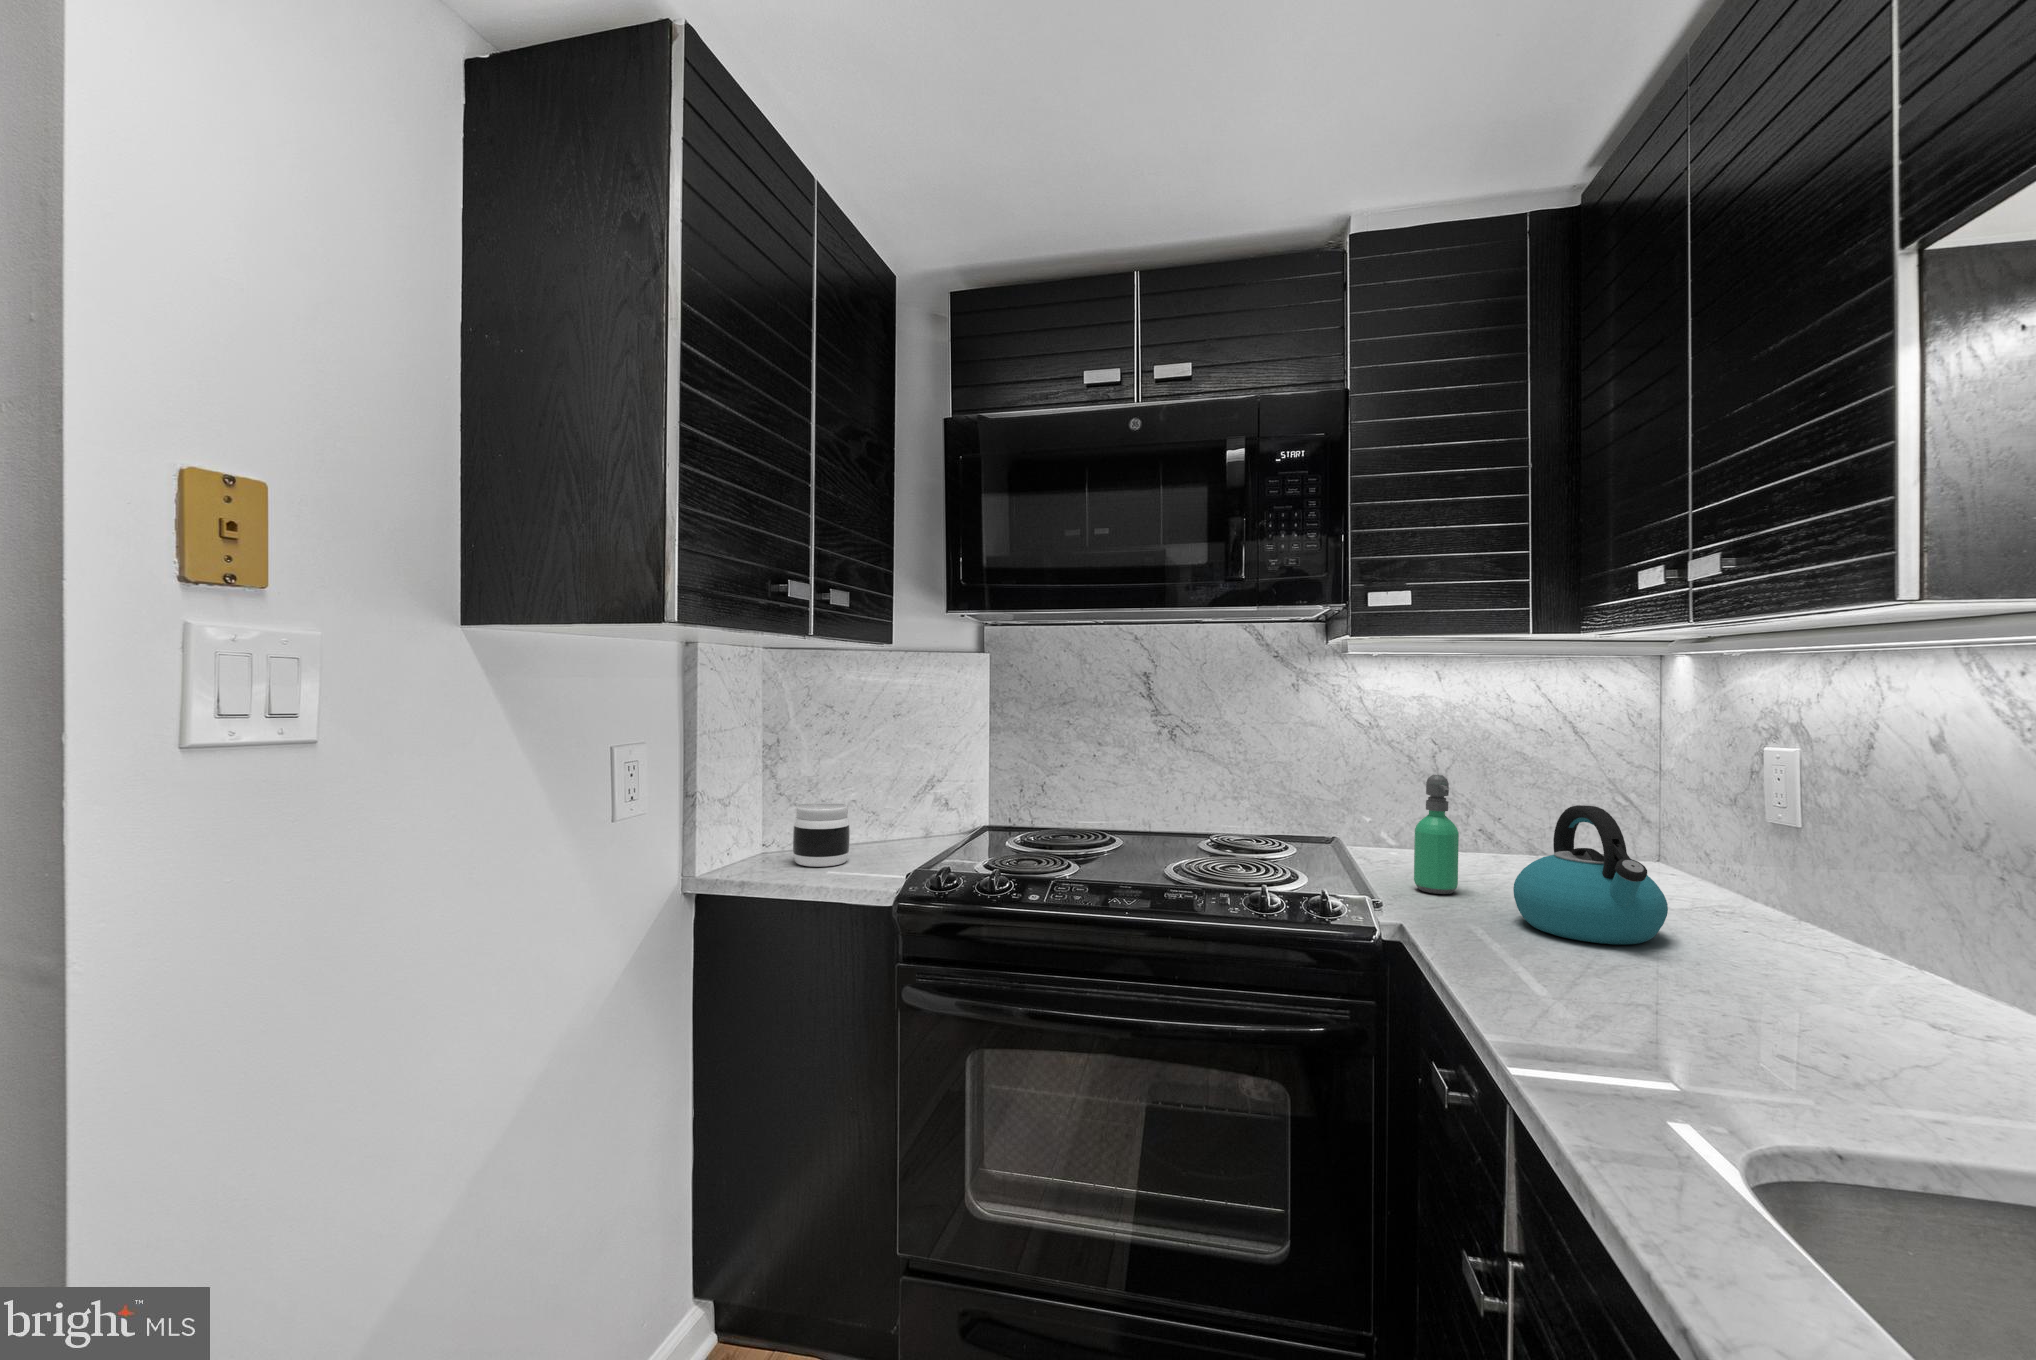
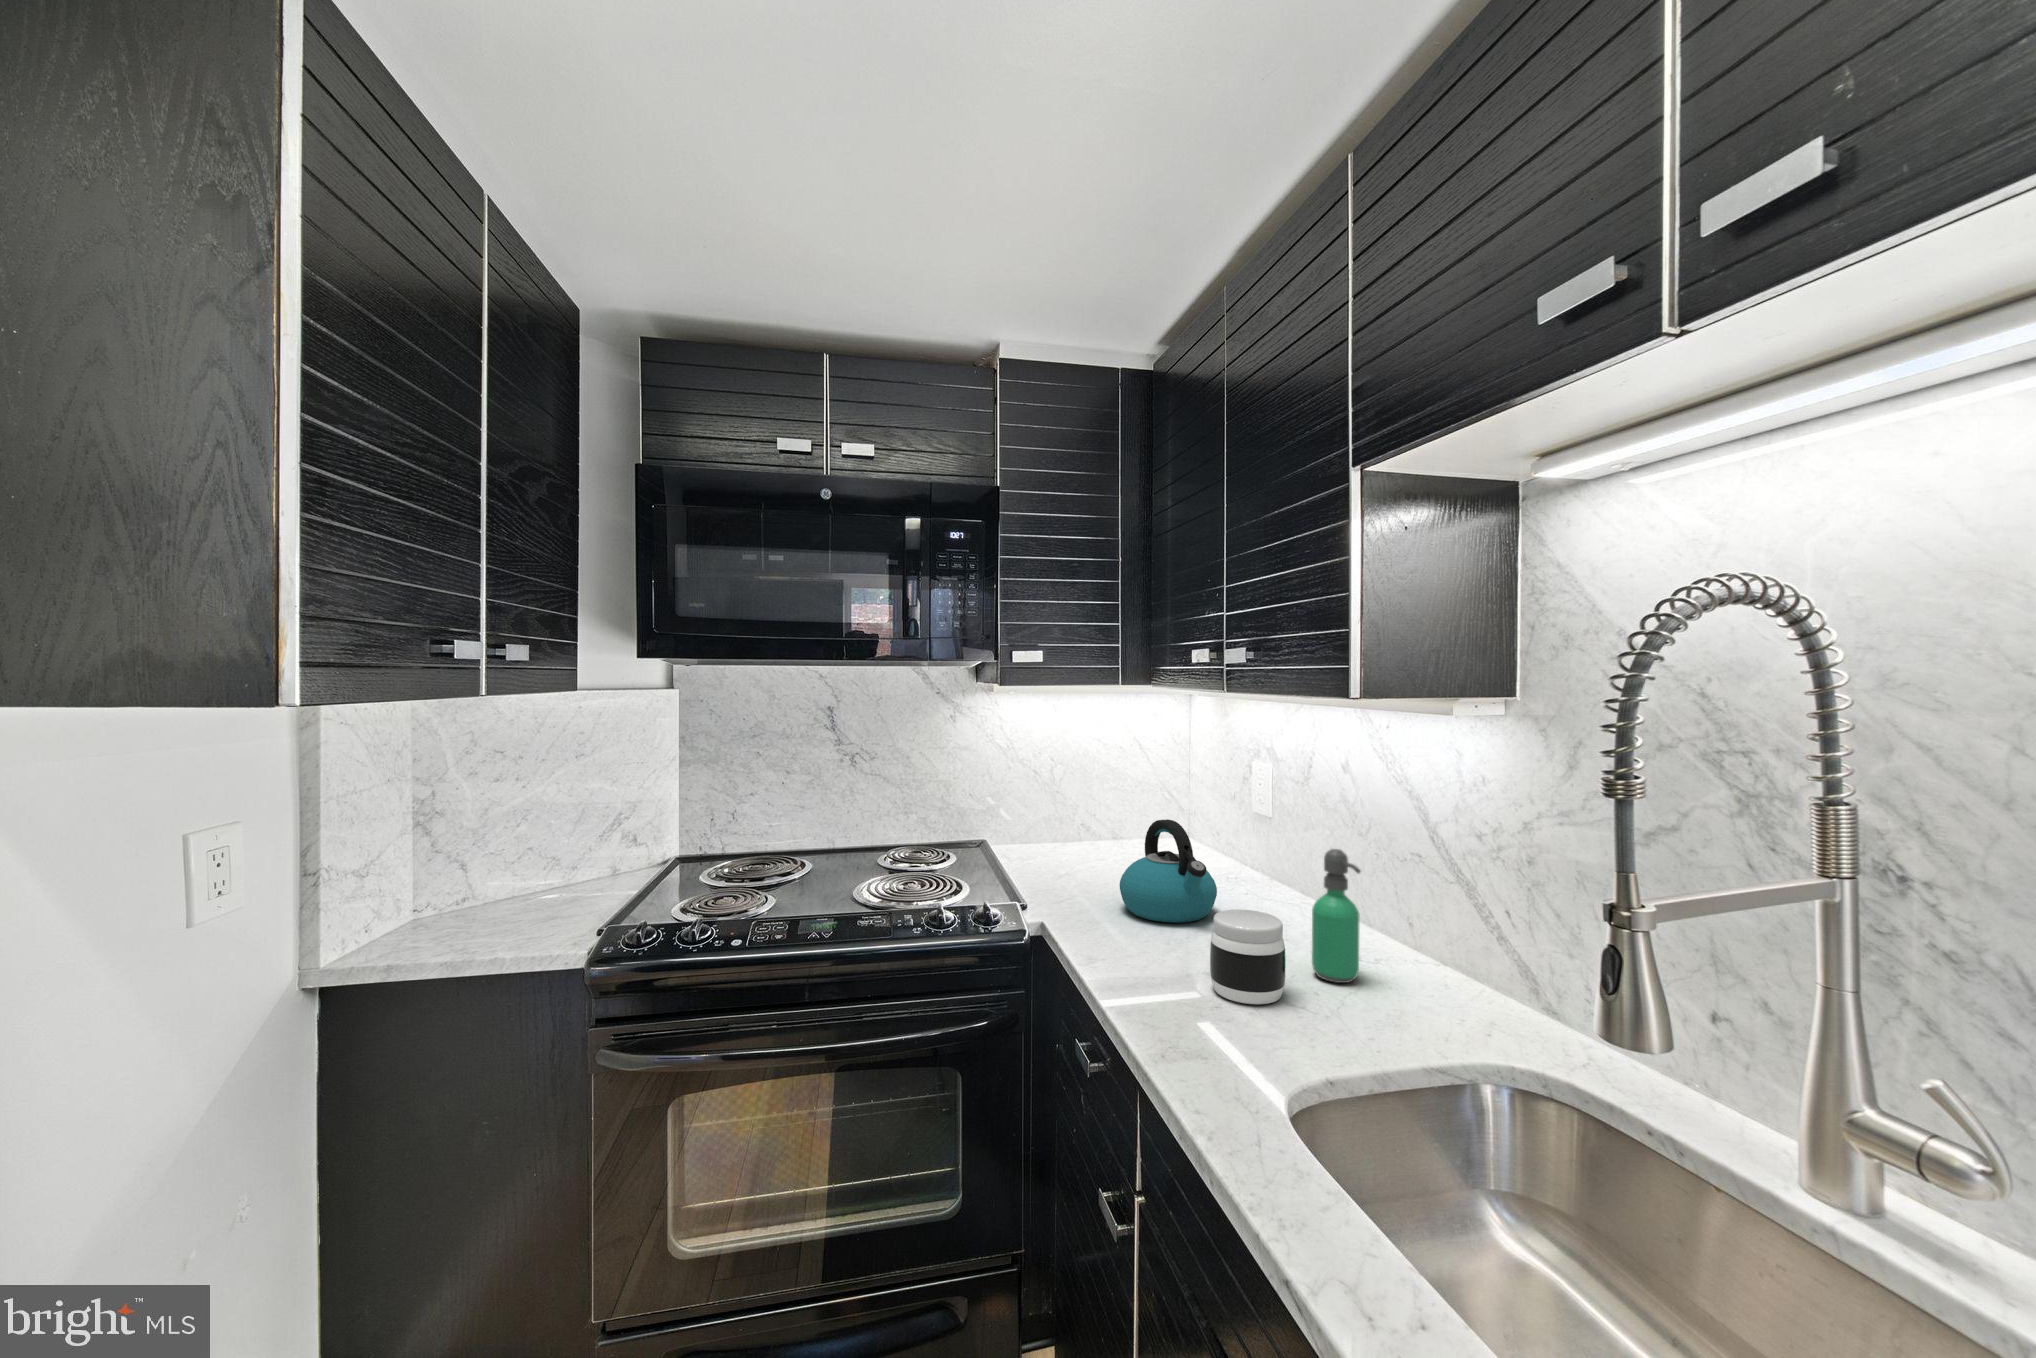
soap dispenser: present [1414,775,1459,894] -> present [1312,849,1360,983]
jar: present [793,802,850,867] -> present [1210,909,1286,1004]

